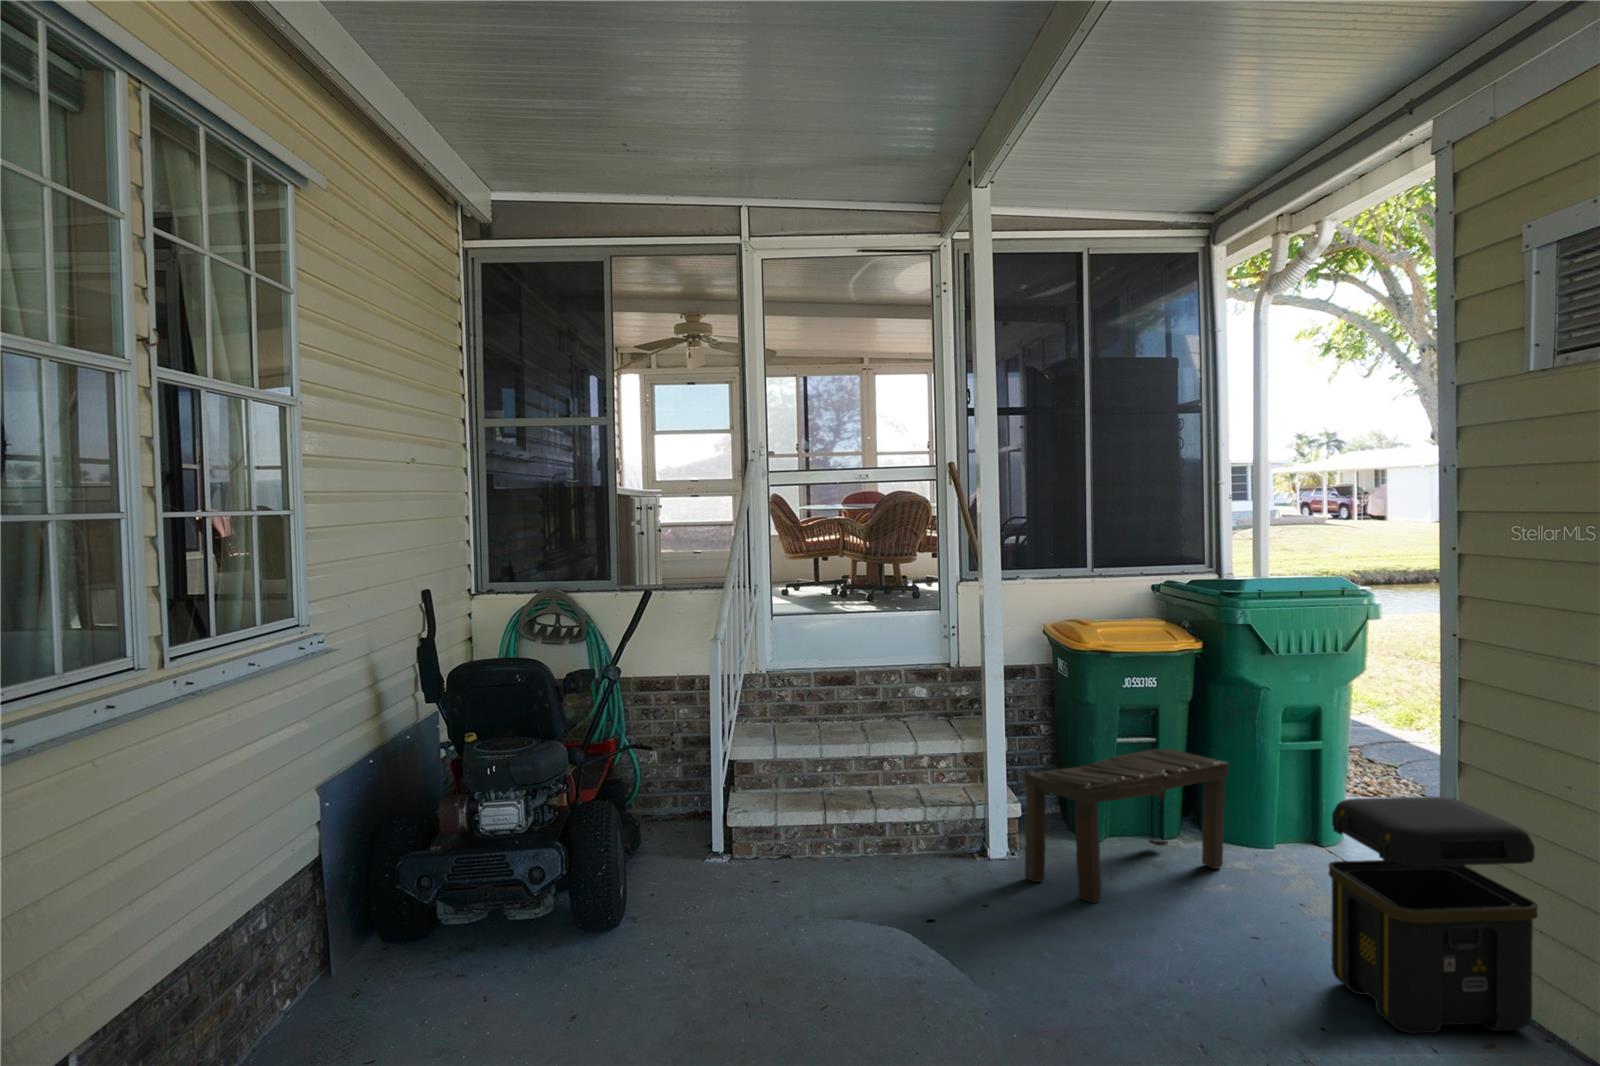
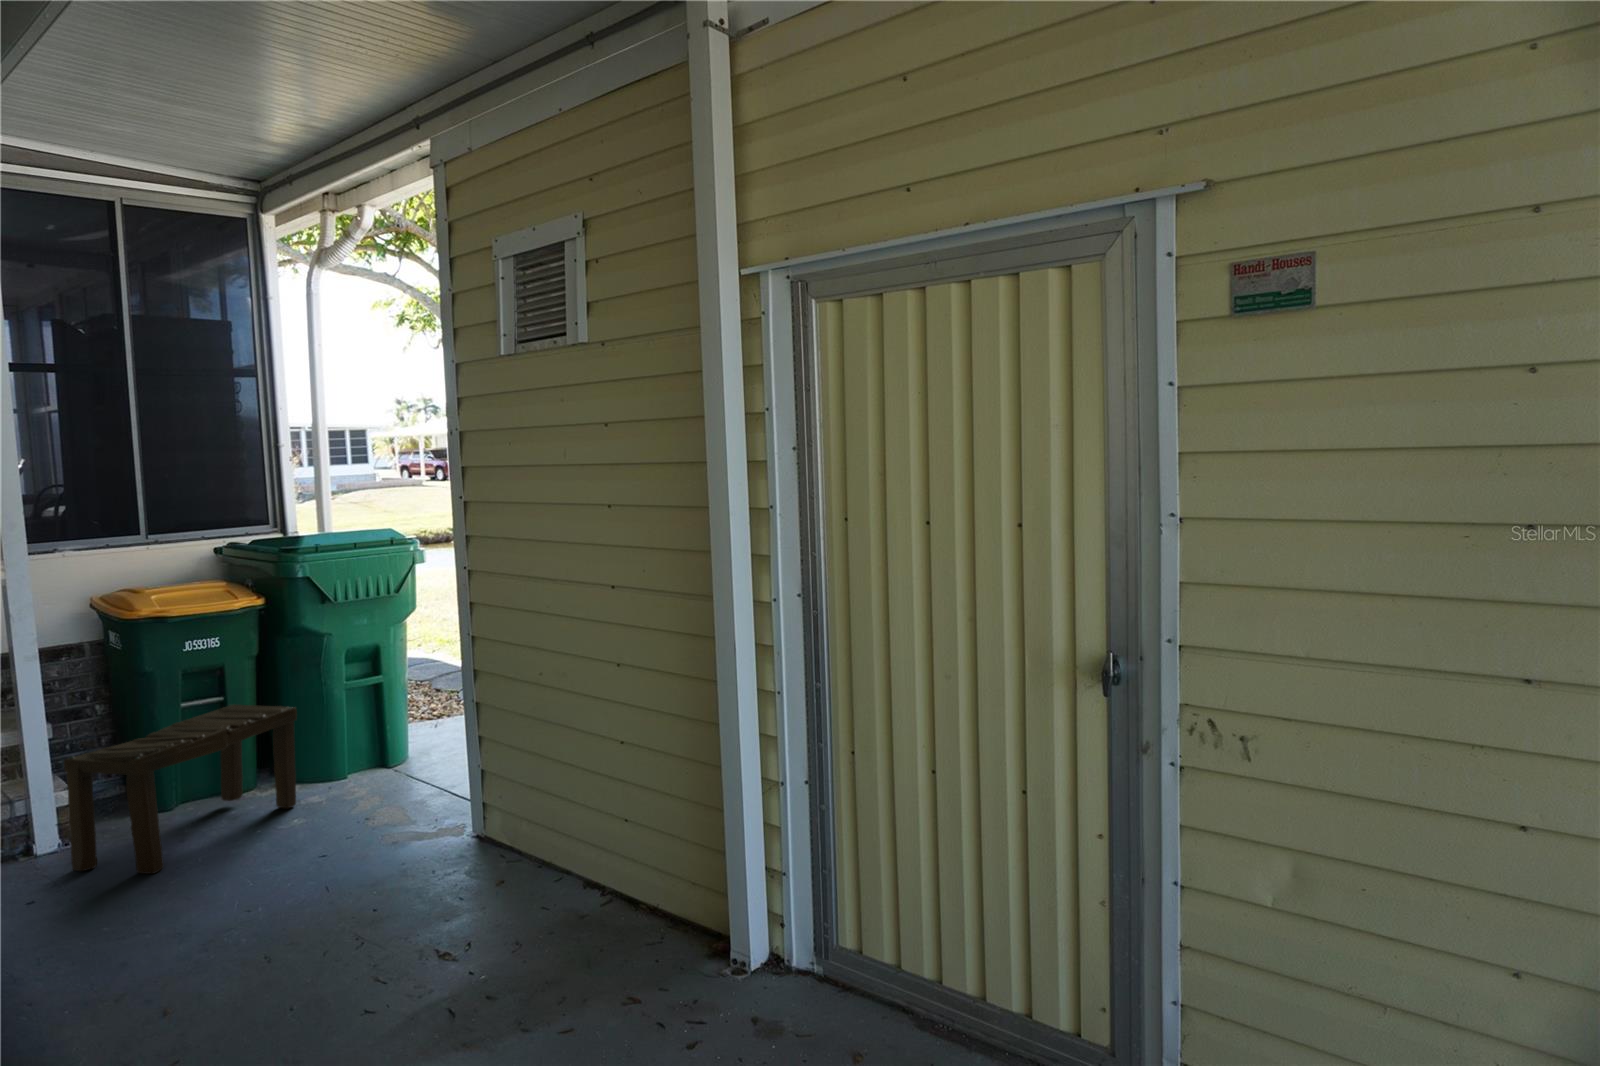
toolbox: present [1329,796,1538,1033] -> none [376,700,529,896]

